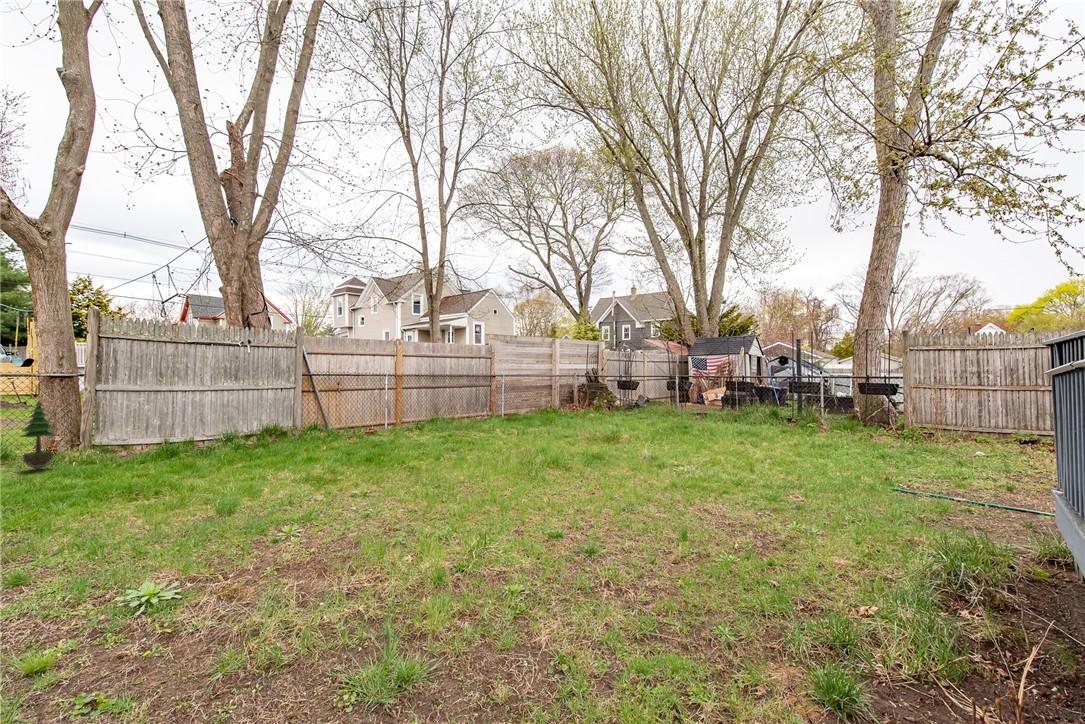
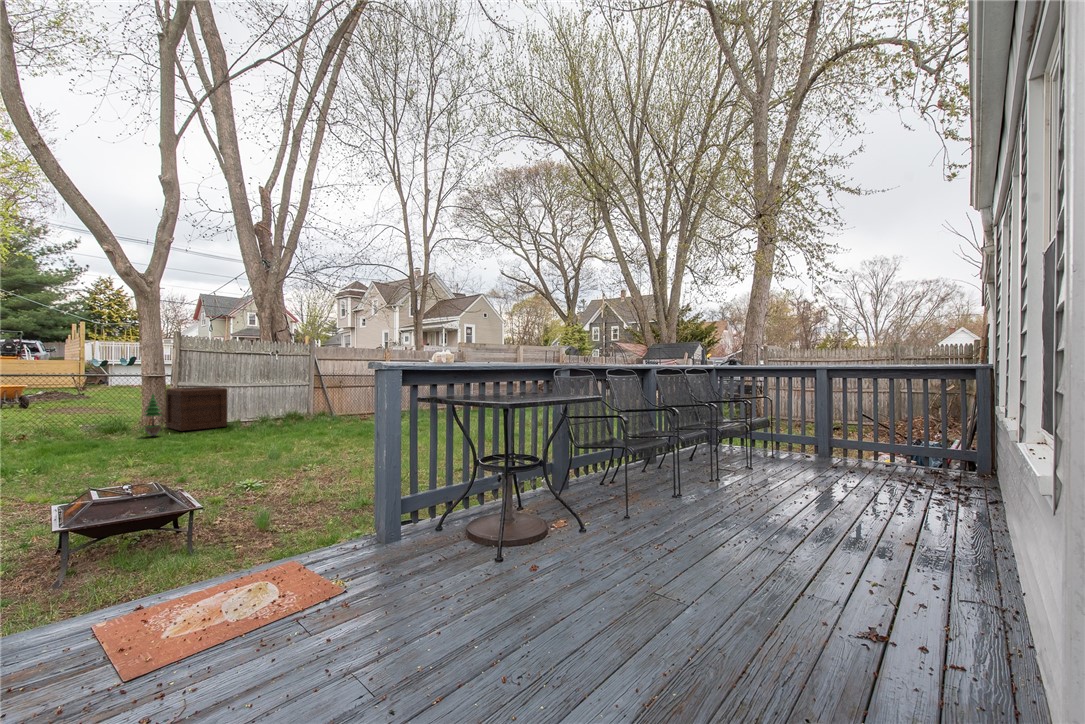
wooden crate: none [72,391,171,459] -> present [166,387,227,431]

